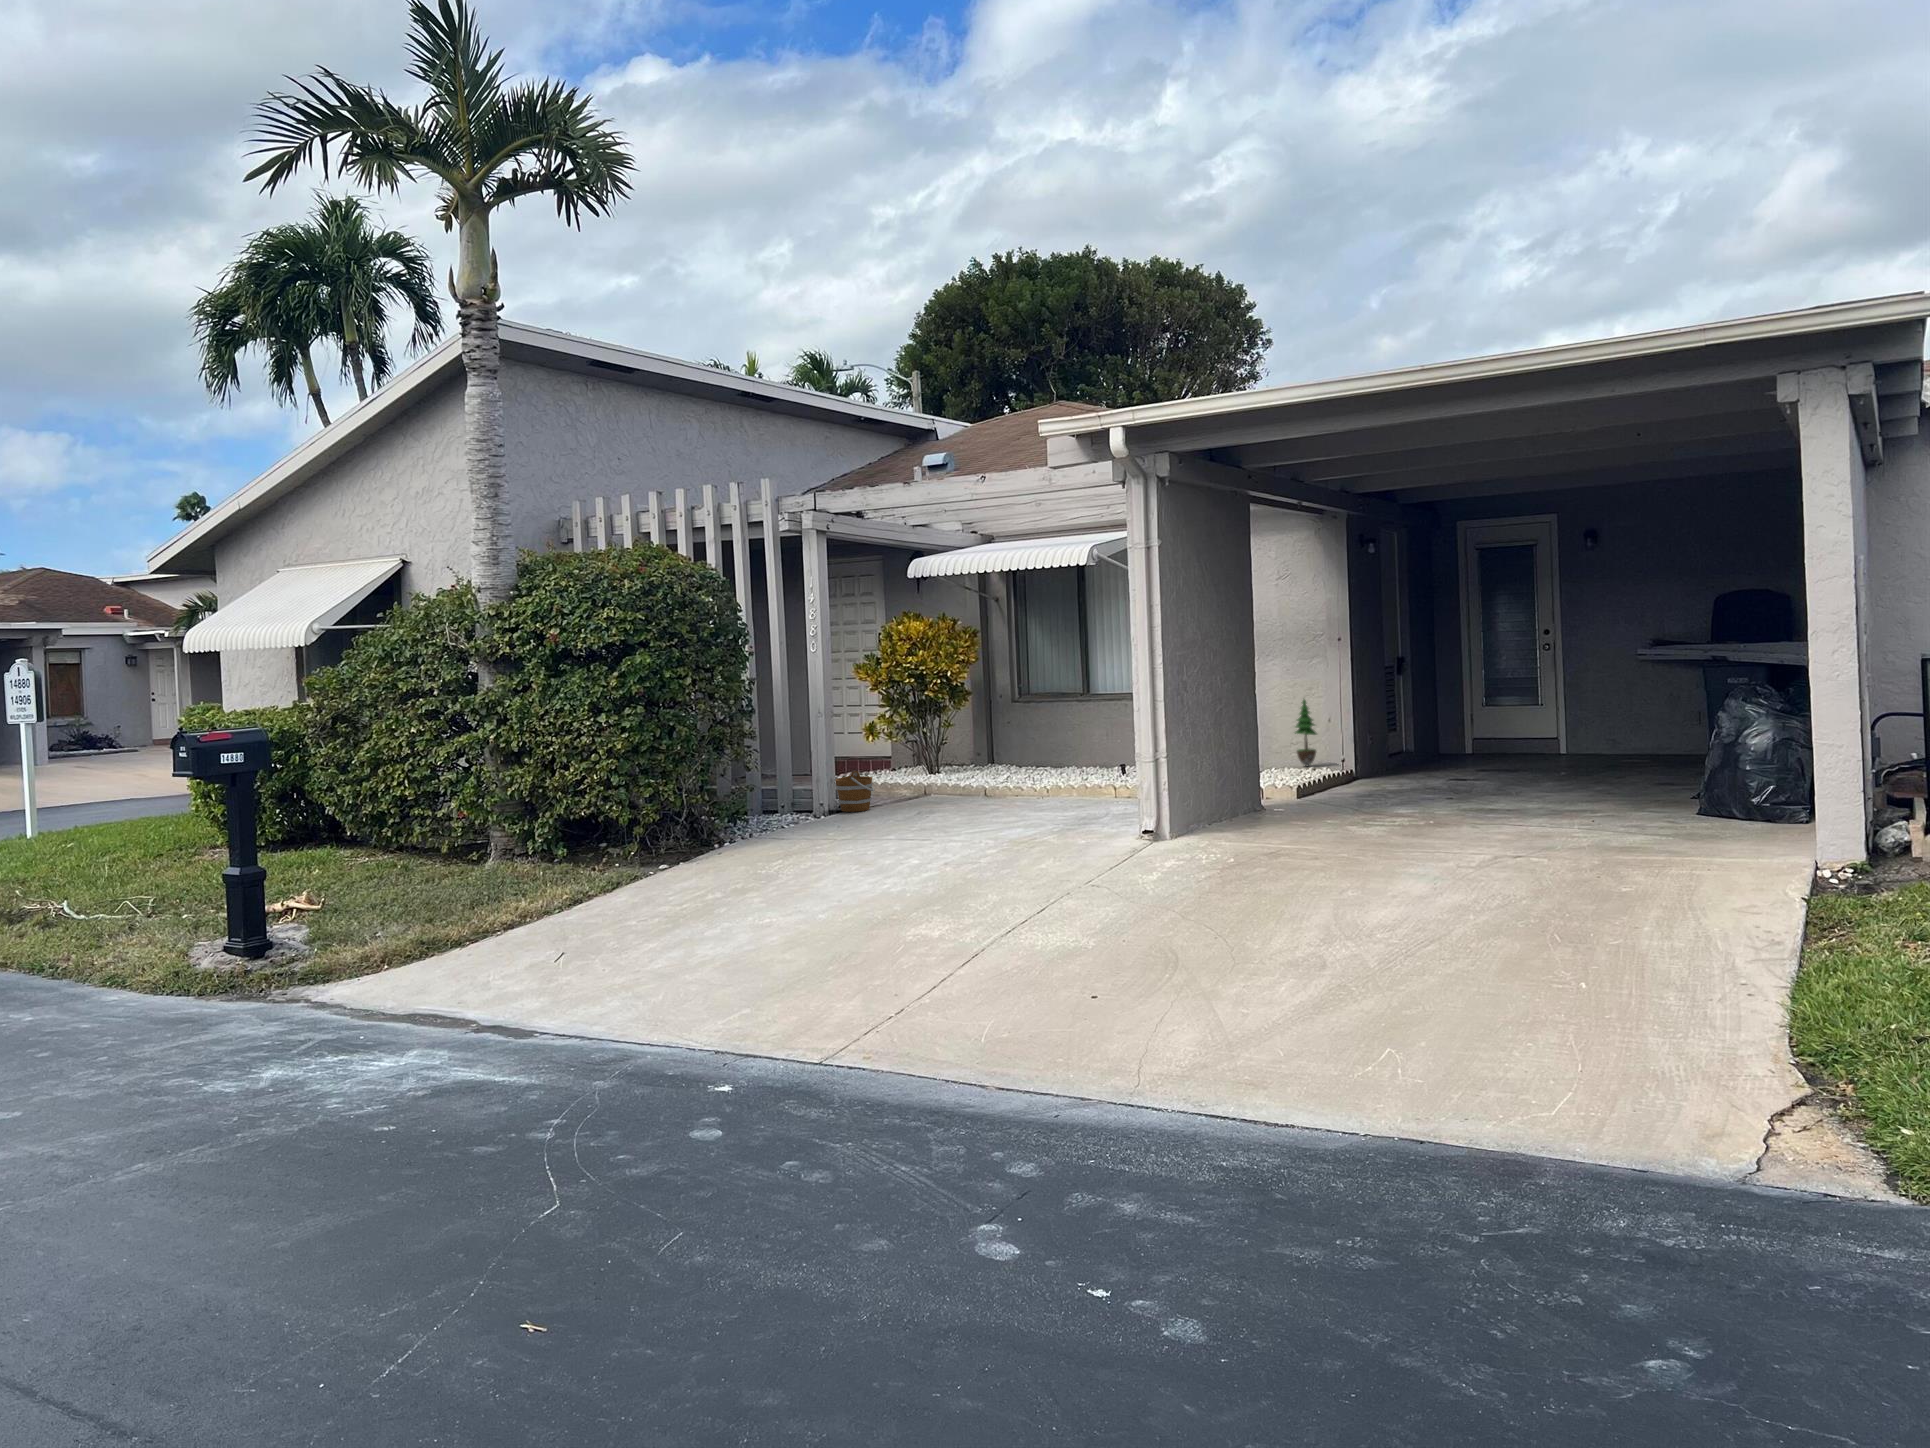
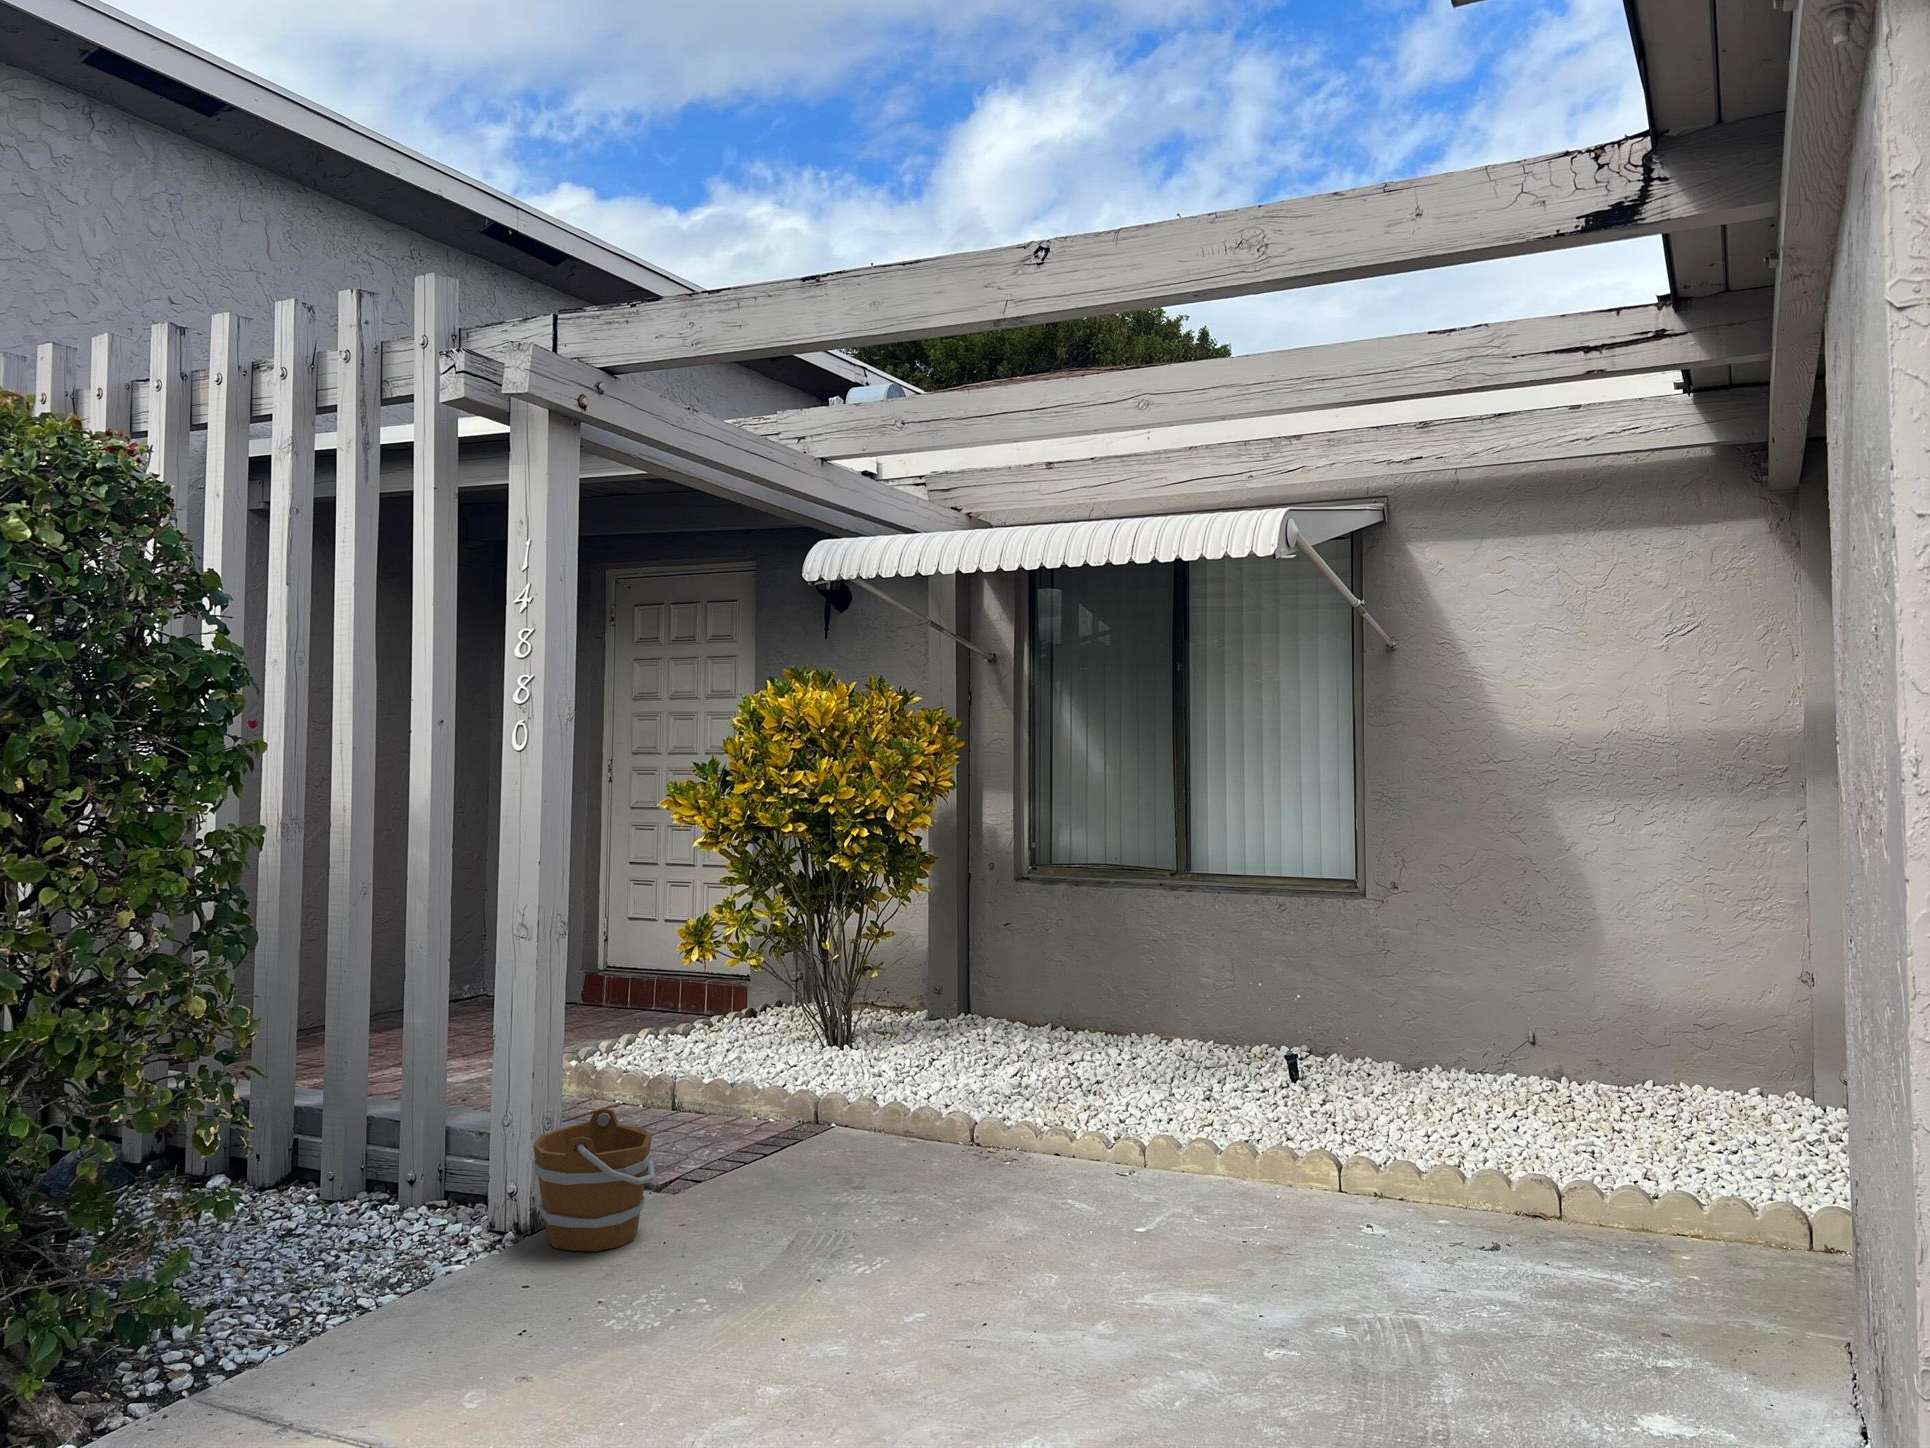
potted tree: present [1295,699,1317,766] -> none [1743,922,1813,1097]

